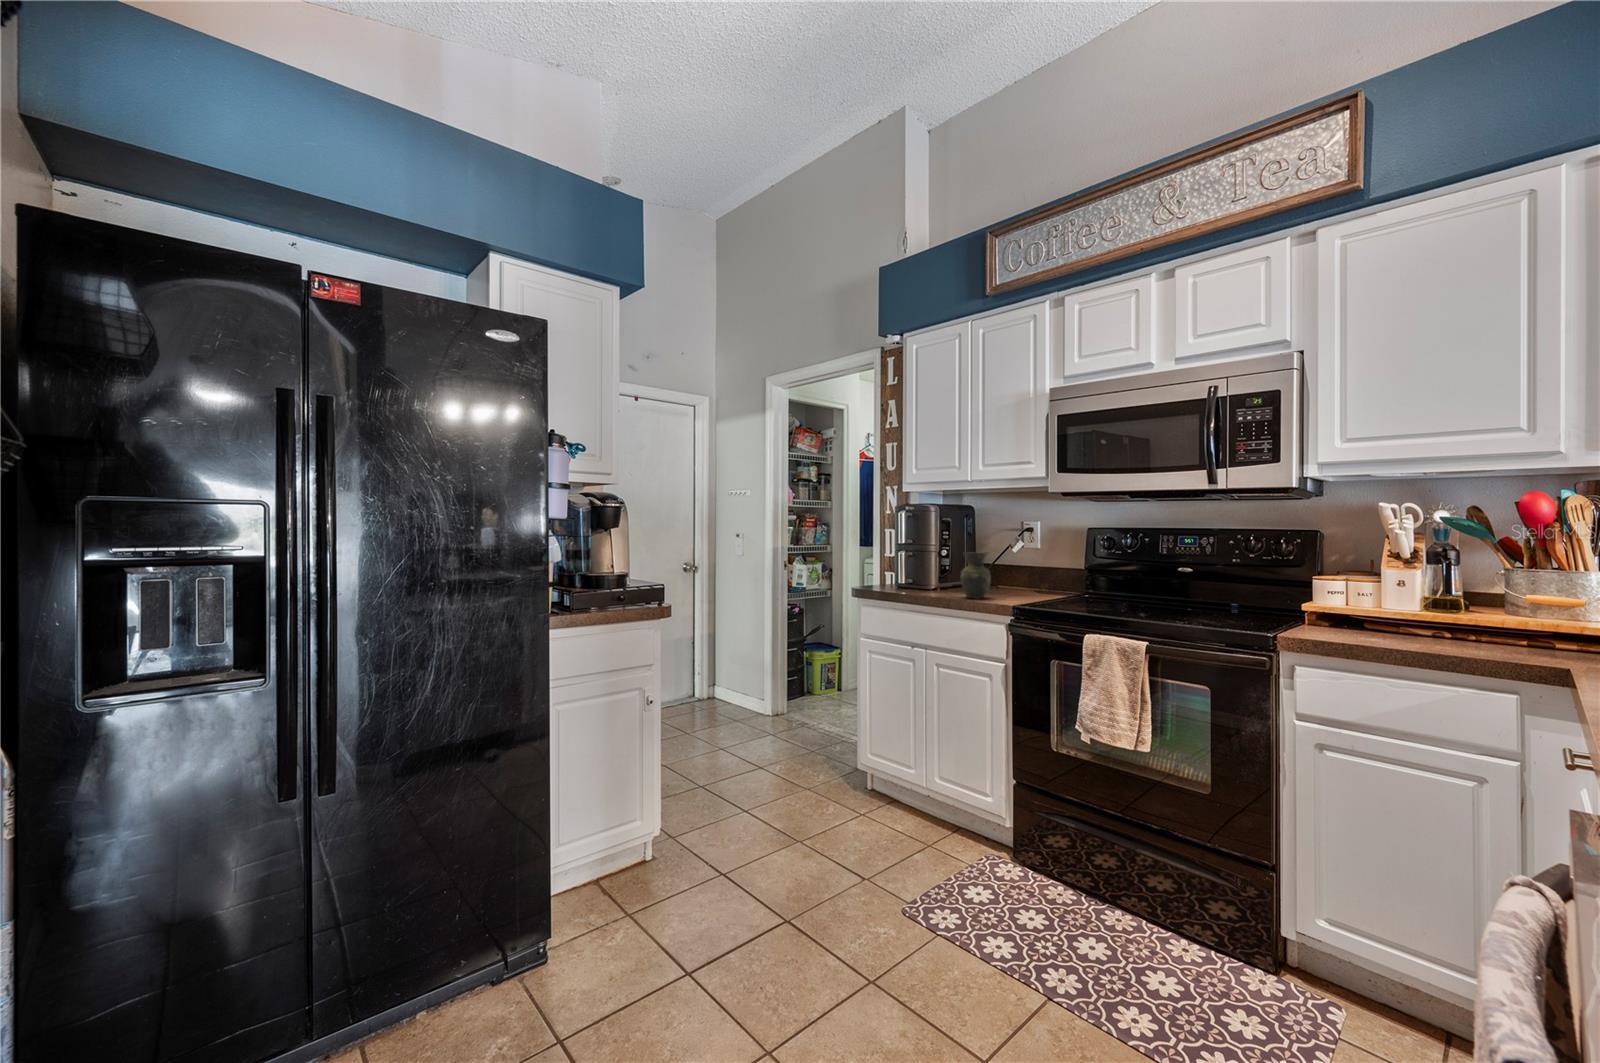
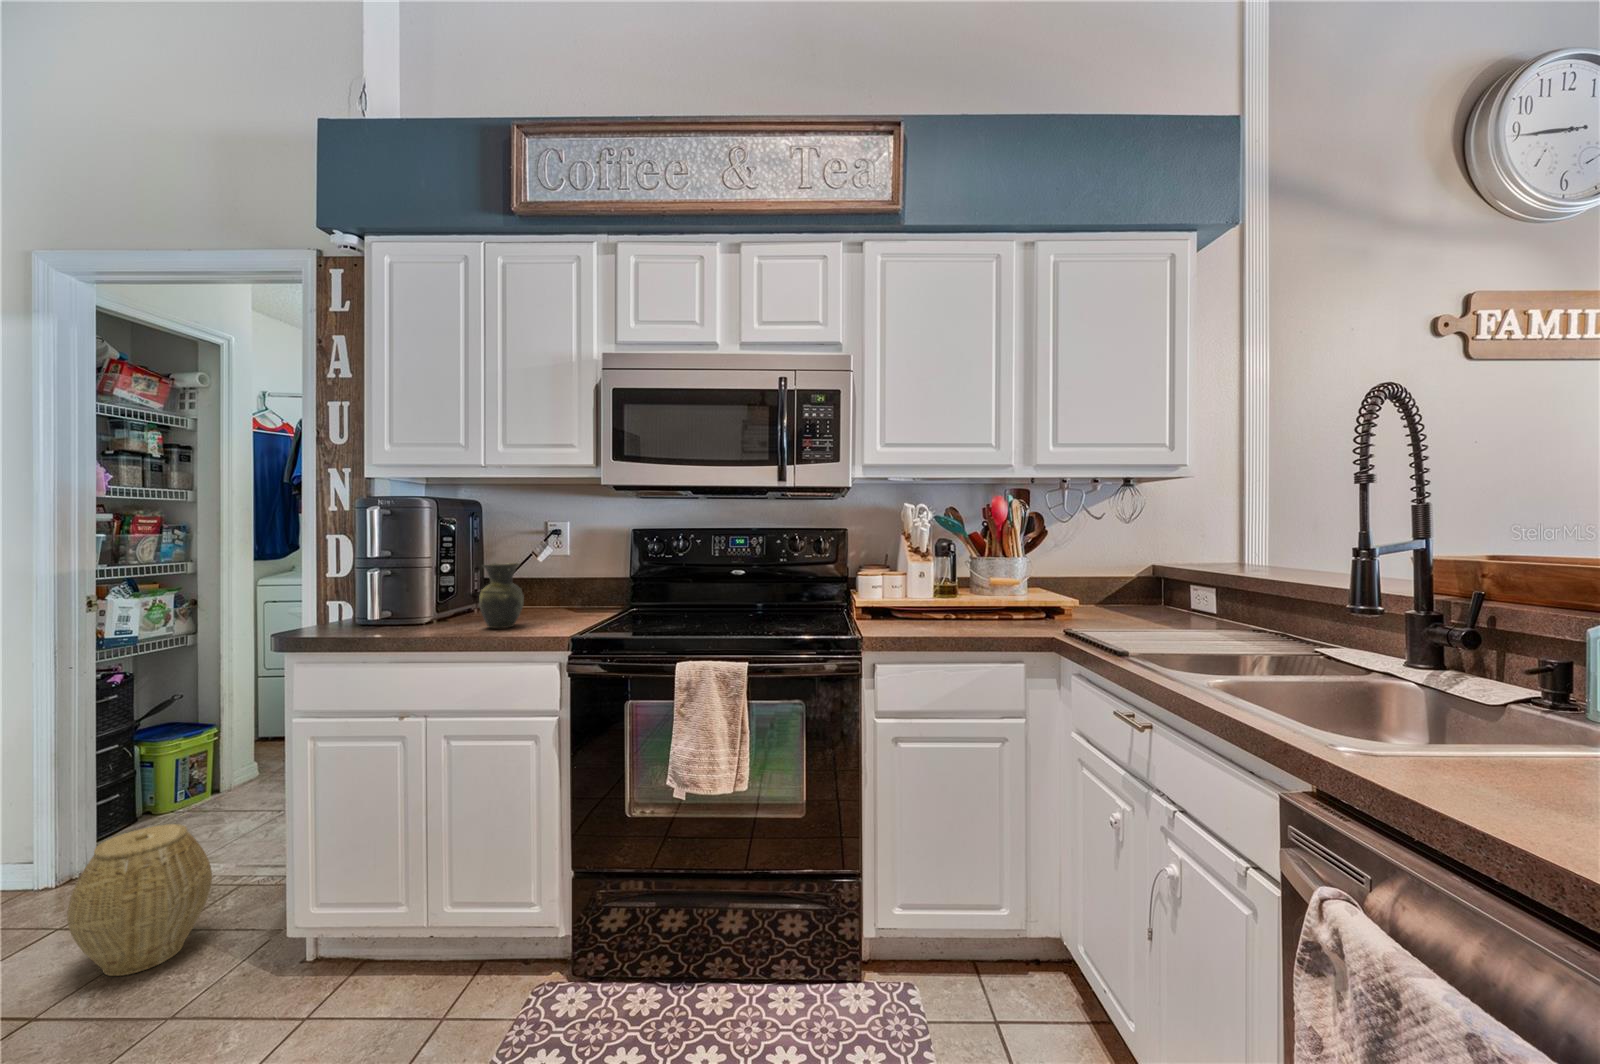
woven basket: none [771,695,828,771] -> present [67,824,212,976]

